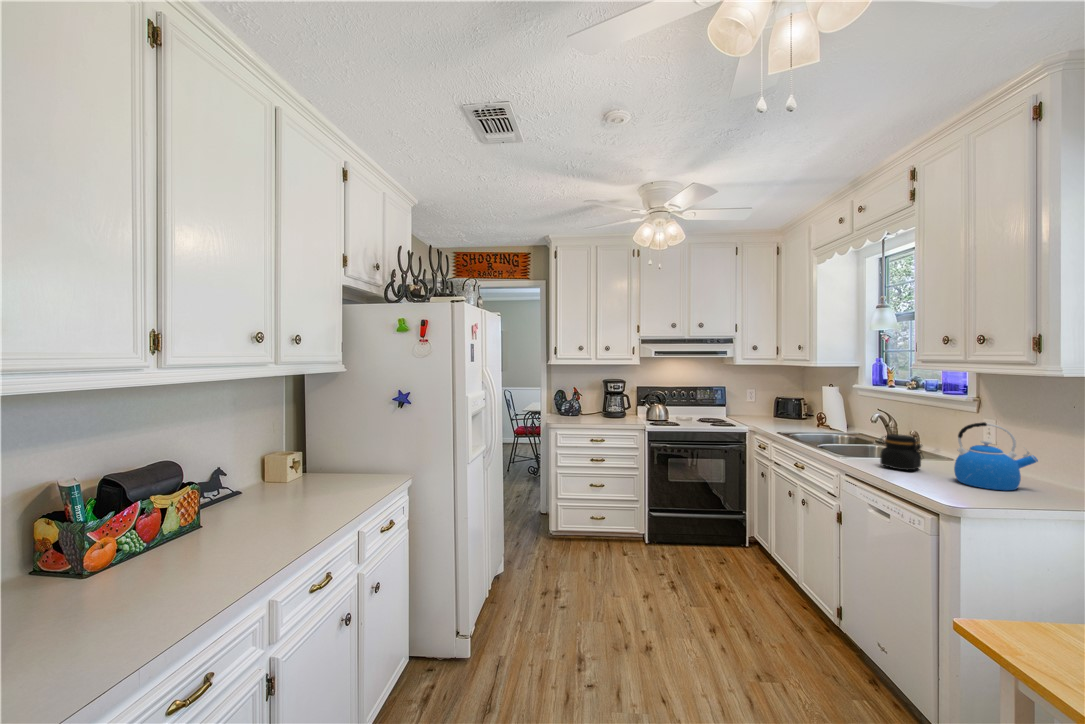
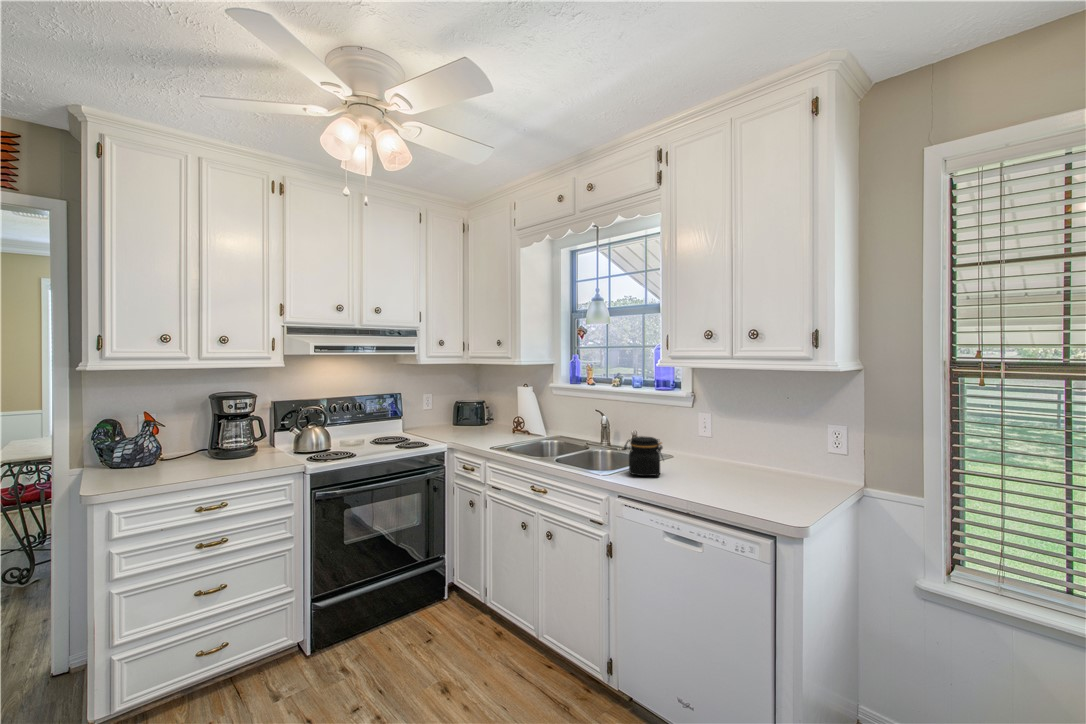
kettle: present [954,422,1038,490] -> none [695,416,751,484]

